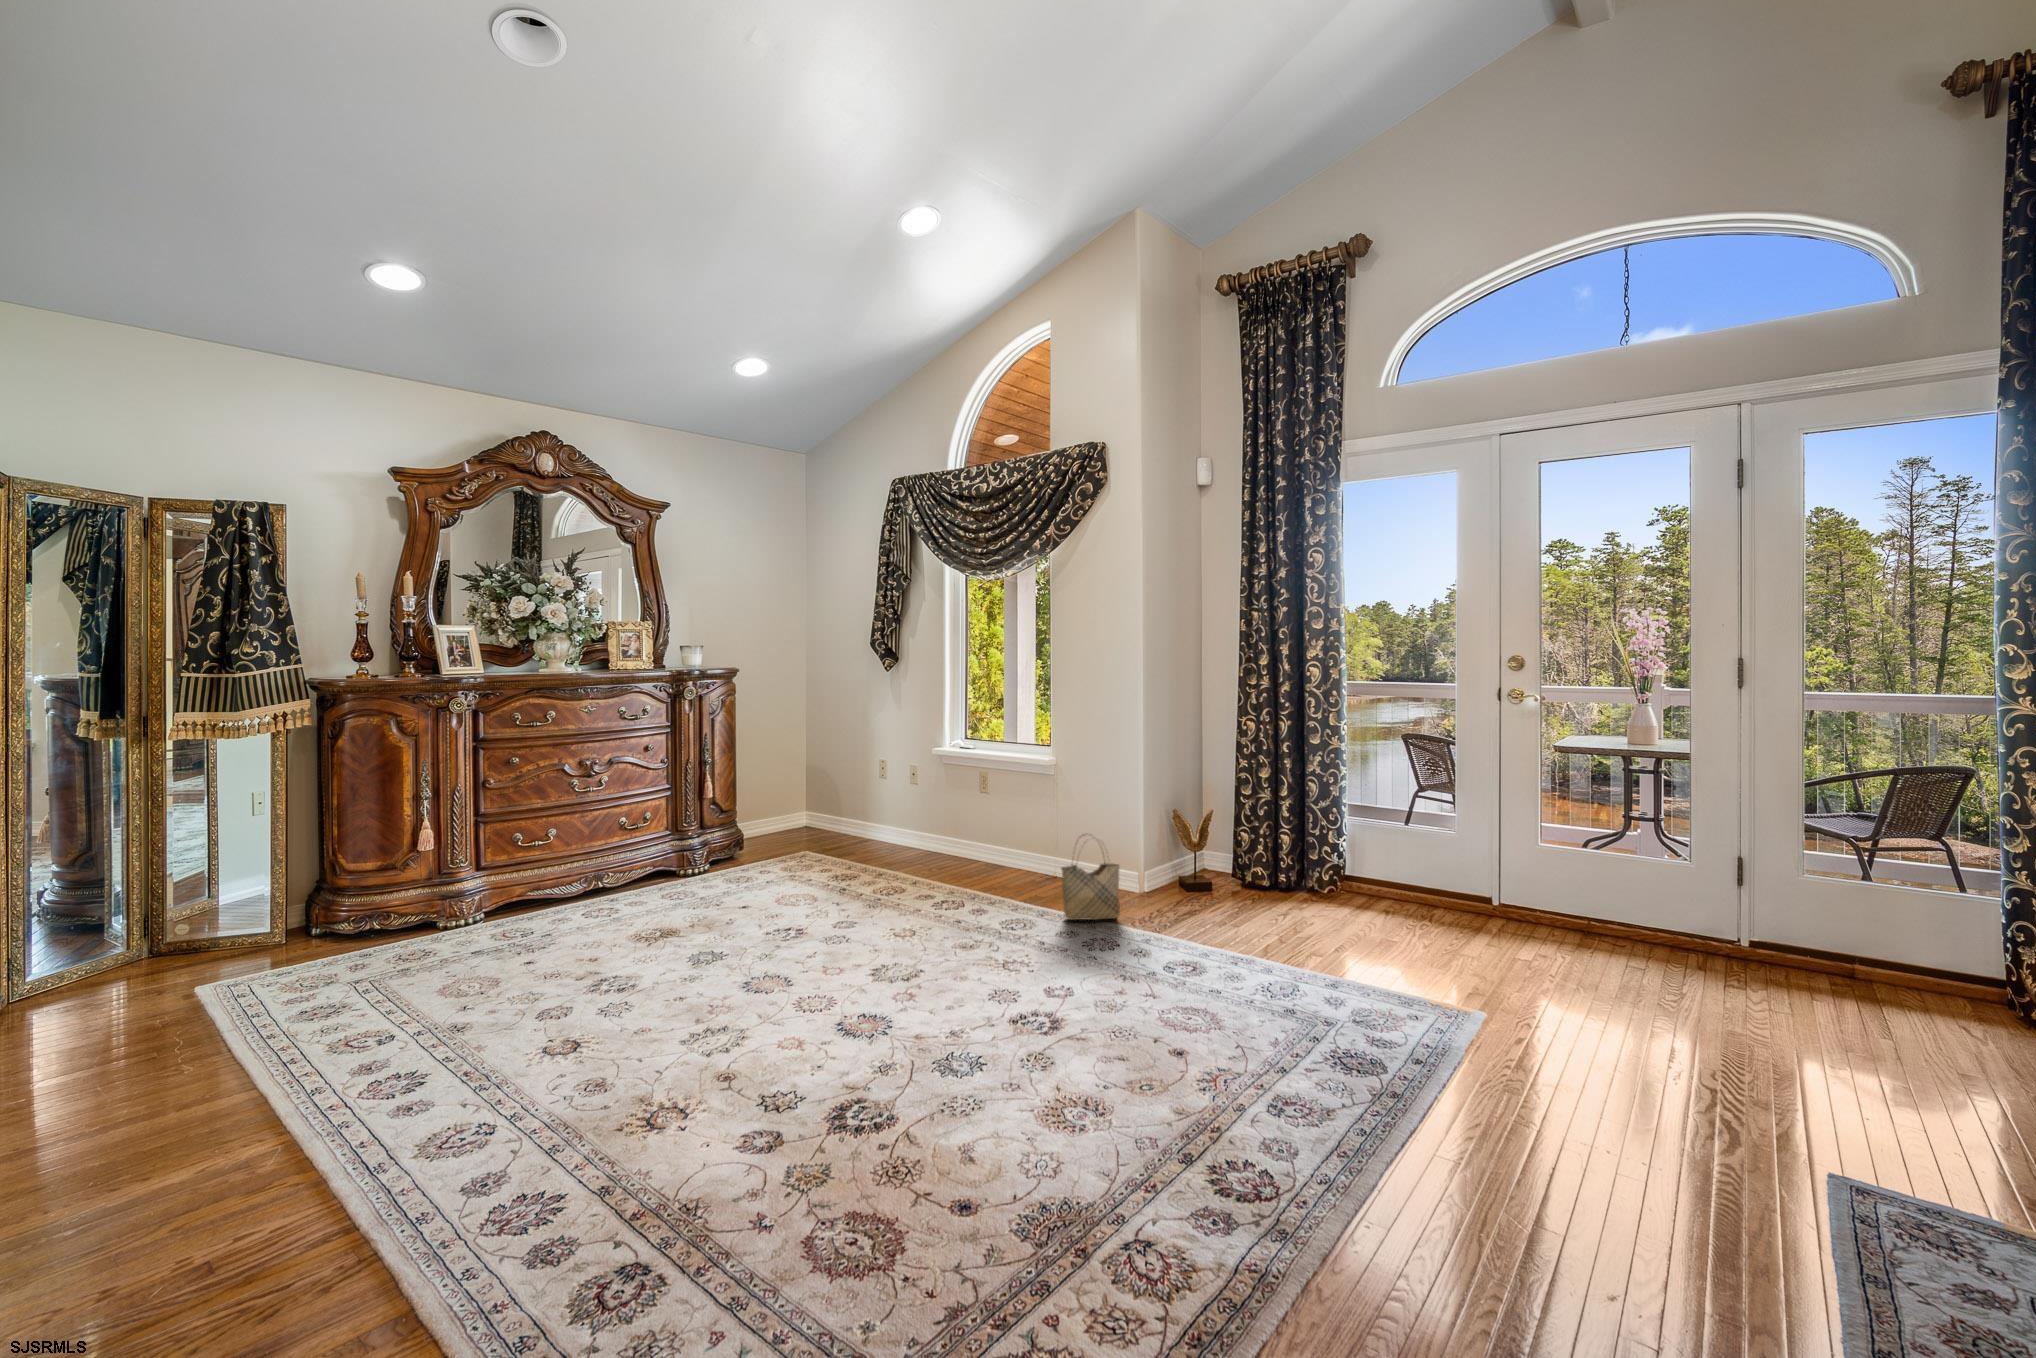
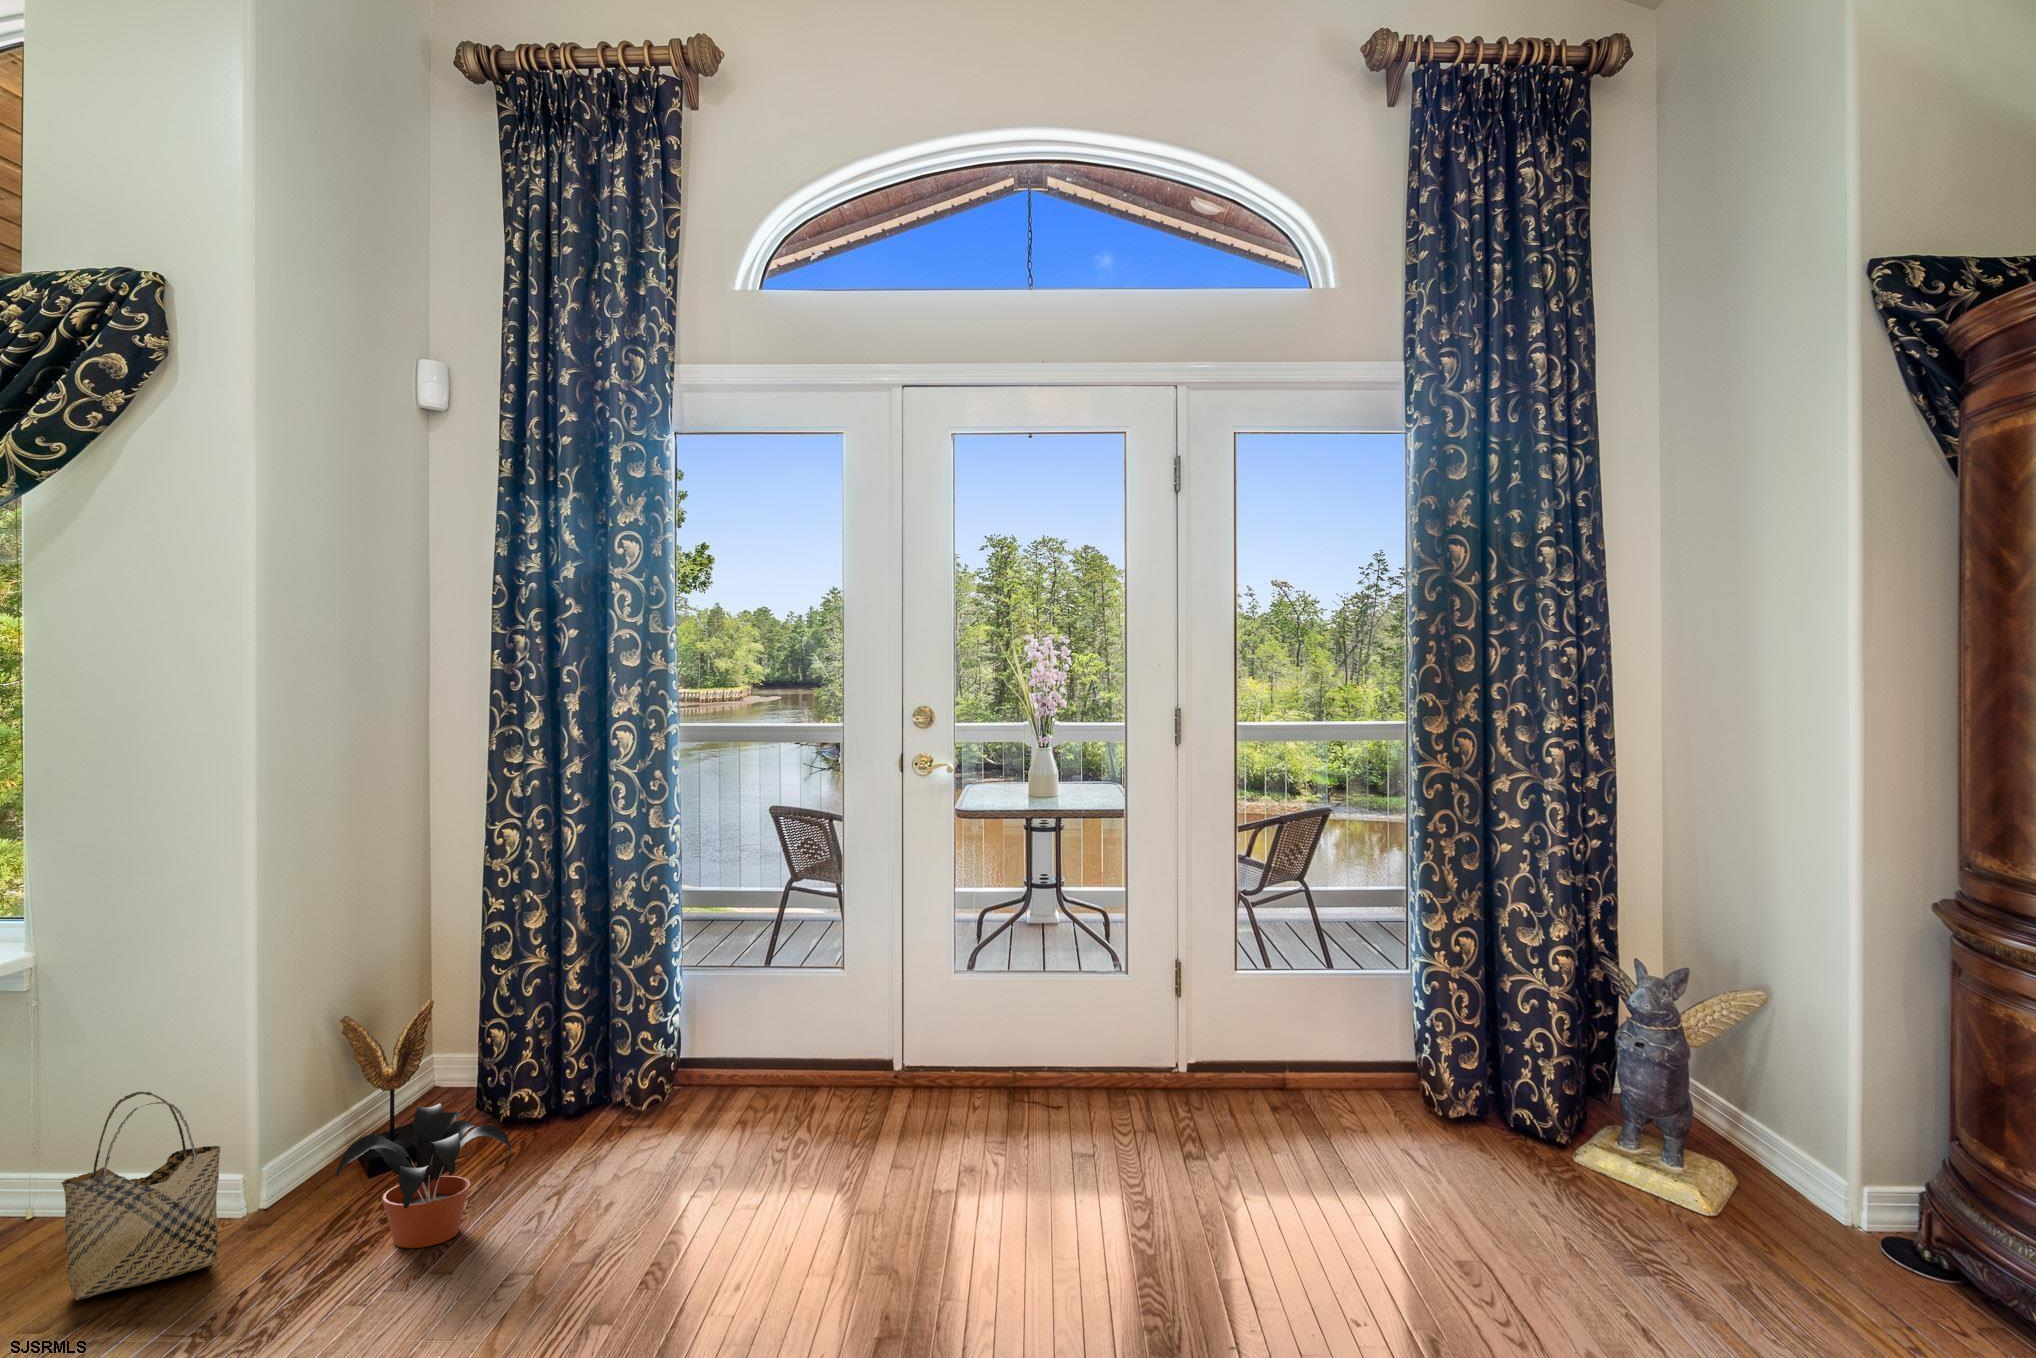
potted plant: none [1169,861,1252,931] -> present [336,1103,511,1248]

